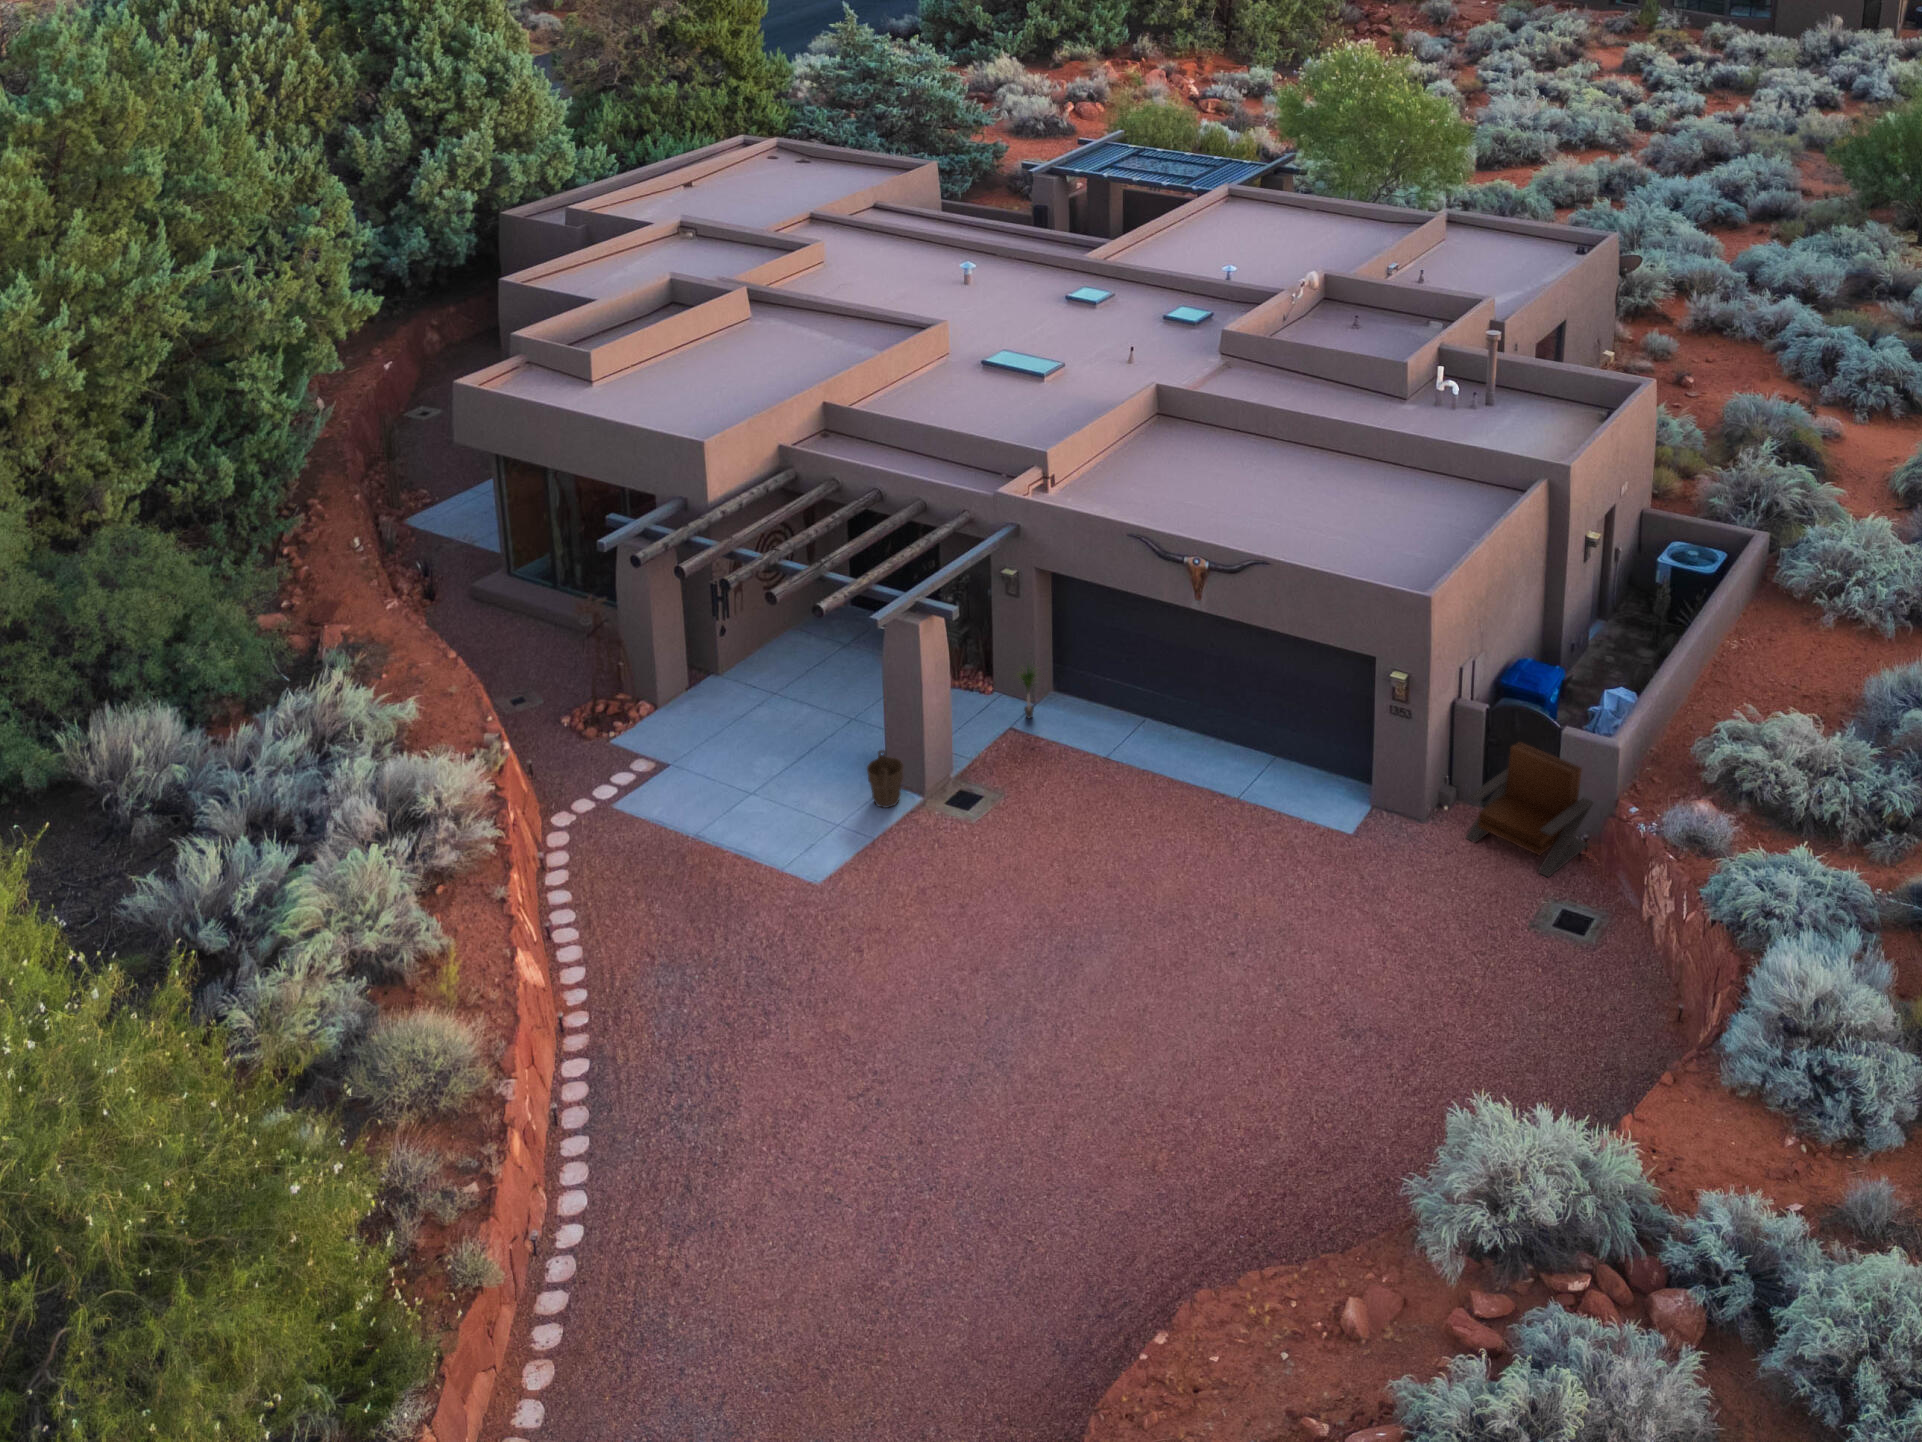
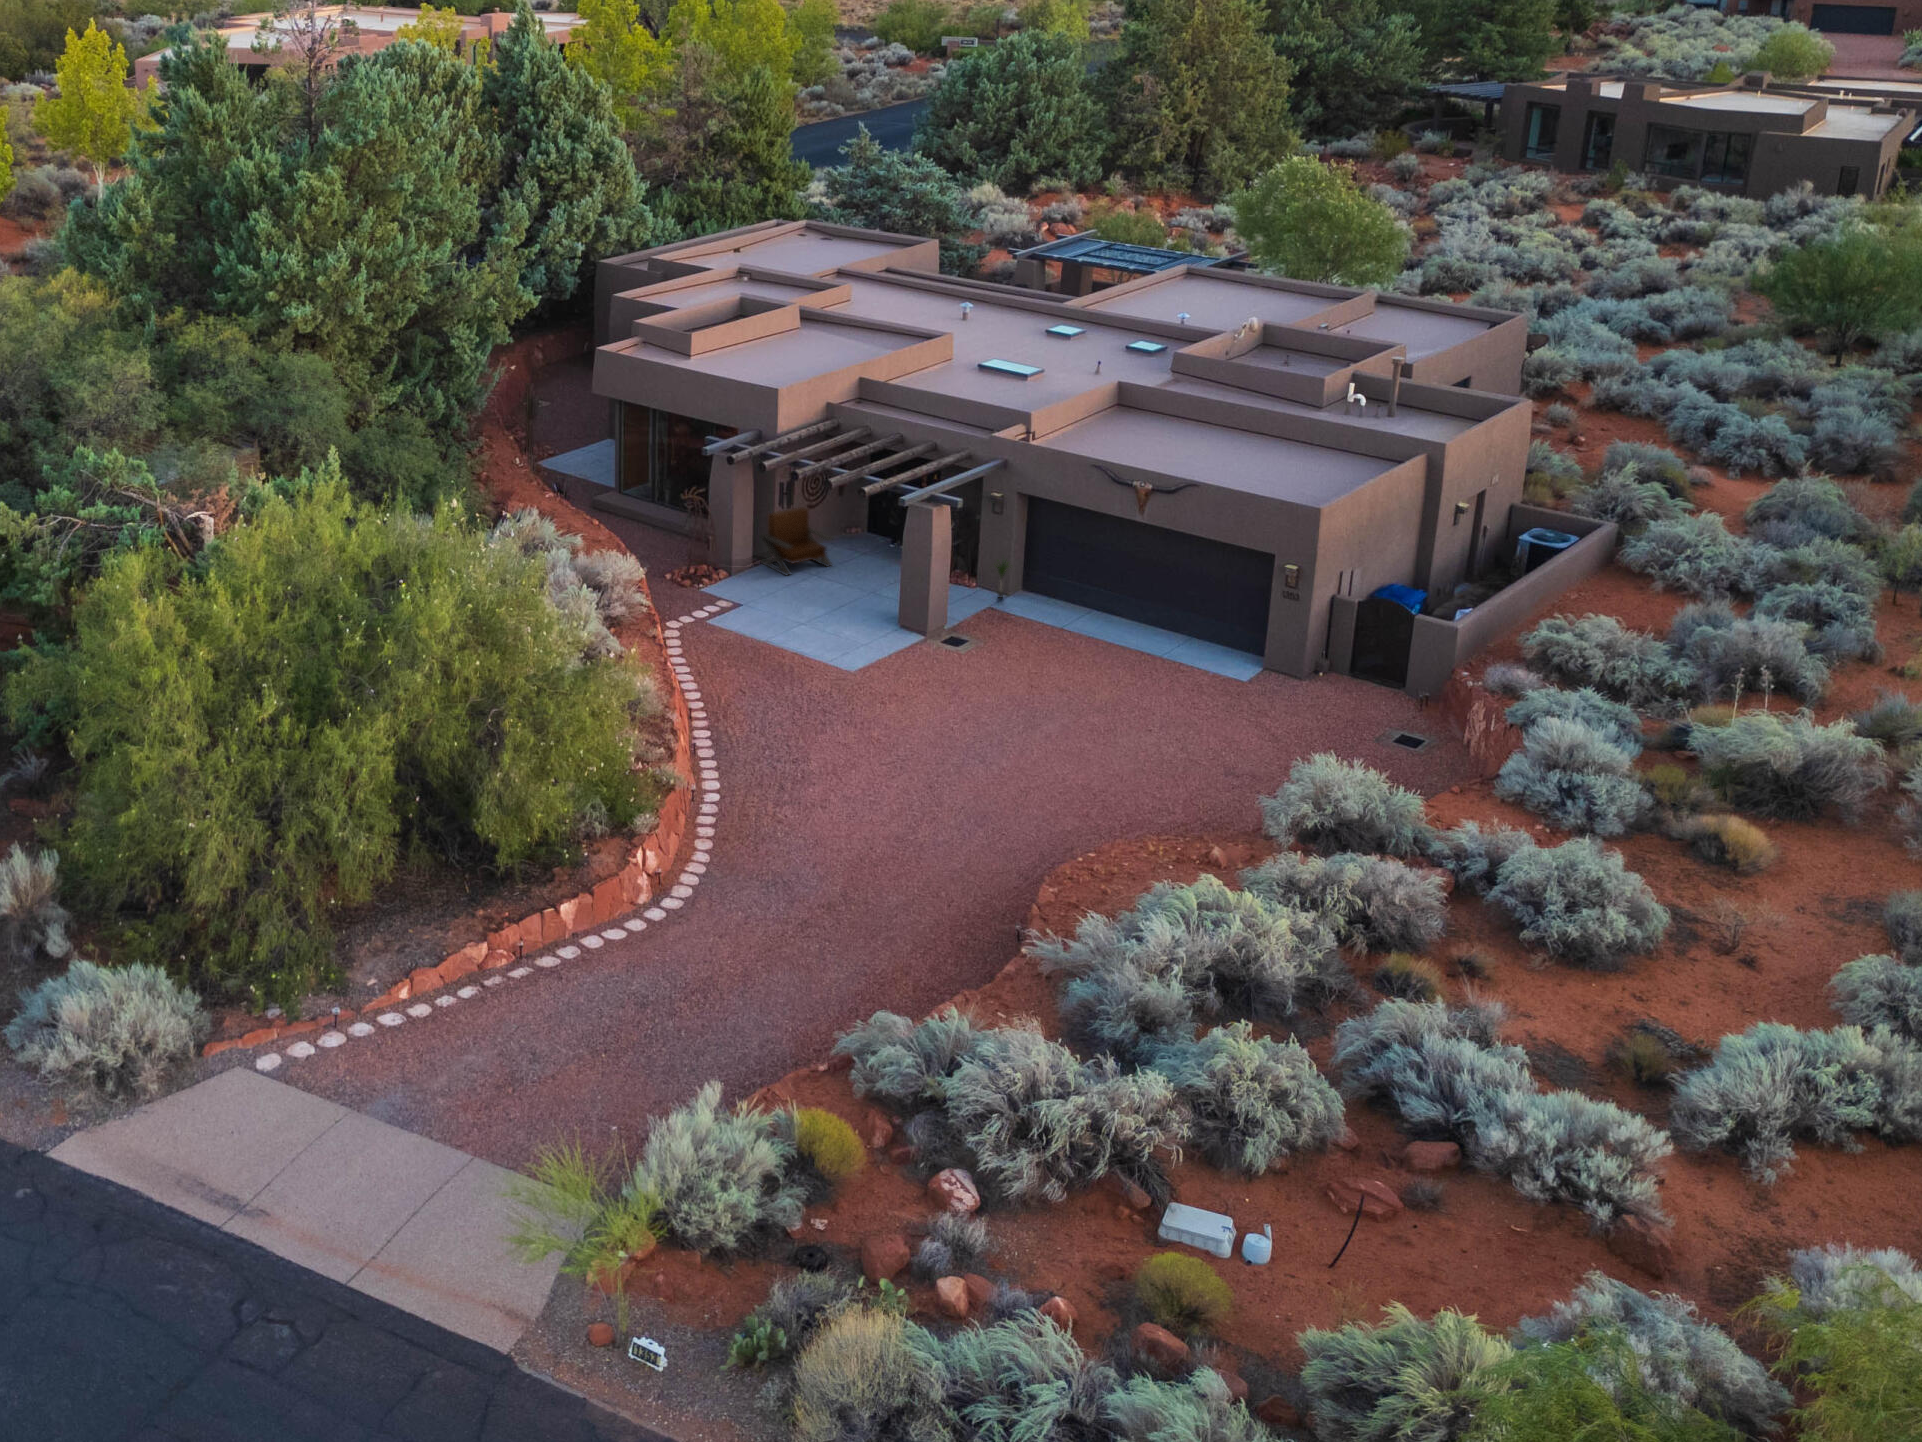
lounge chair: present [1466,742,1593,877] -> present [760,507,832,576]
bucket: present [867,750,903,808] -> none [887,593,913,632]

